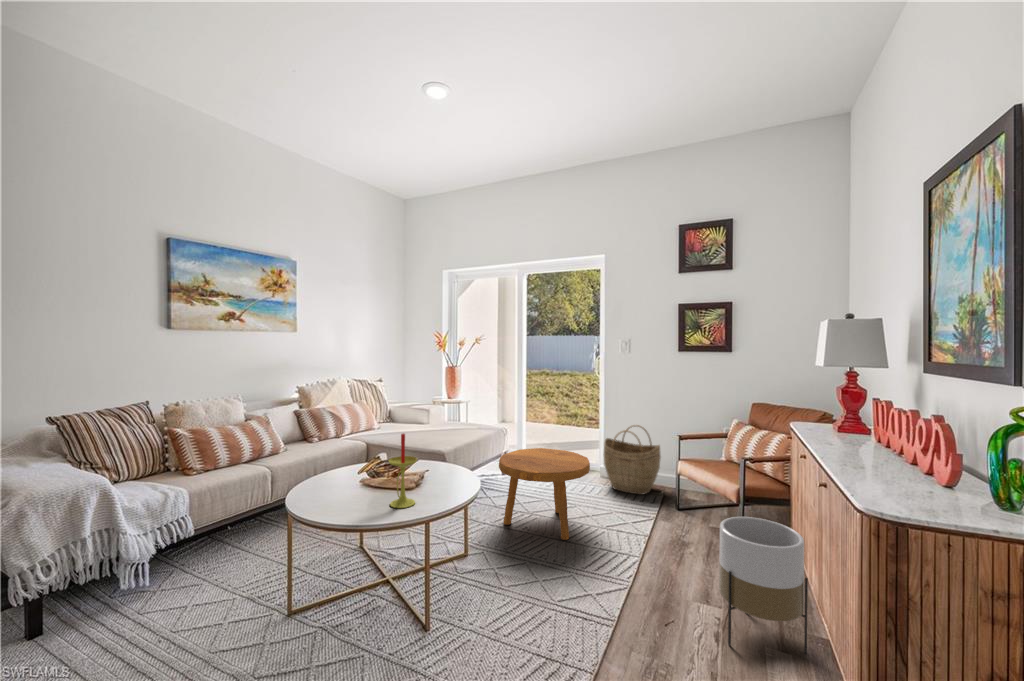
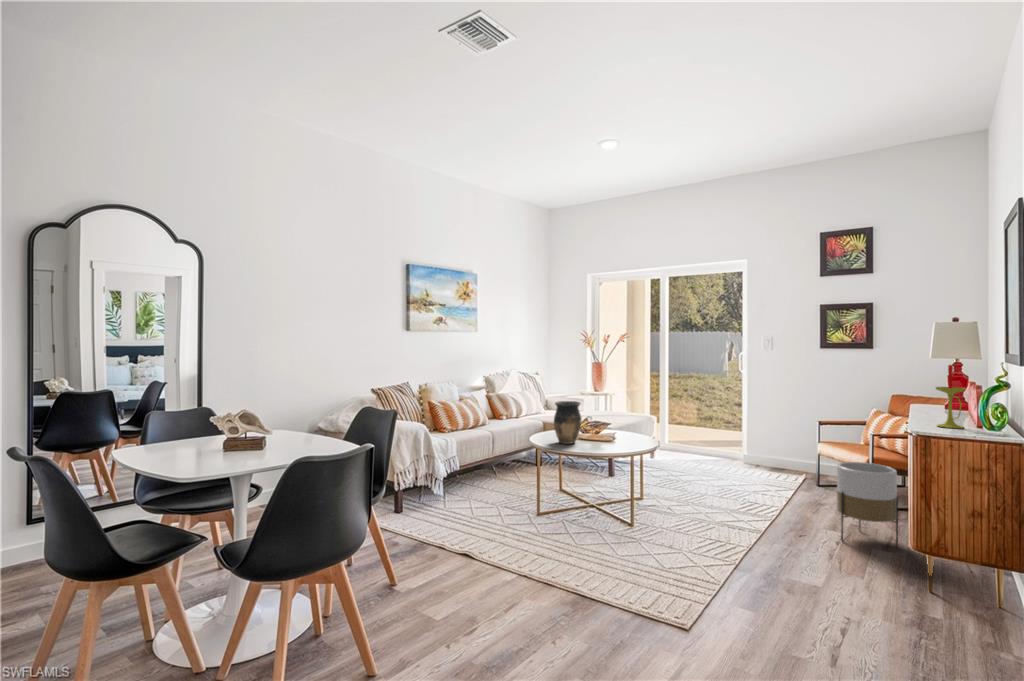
woven basket: present [604,425,661,494] -> none [749,414,803,474]
candle: present [389,433,417,508] -> present [936,365,966,428]
vase: none [319,434,364,503] -> present [554,401,582,444]
footstool: present [499,448,590,540] -> none [661,428,738,494]

